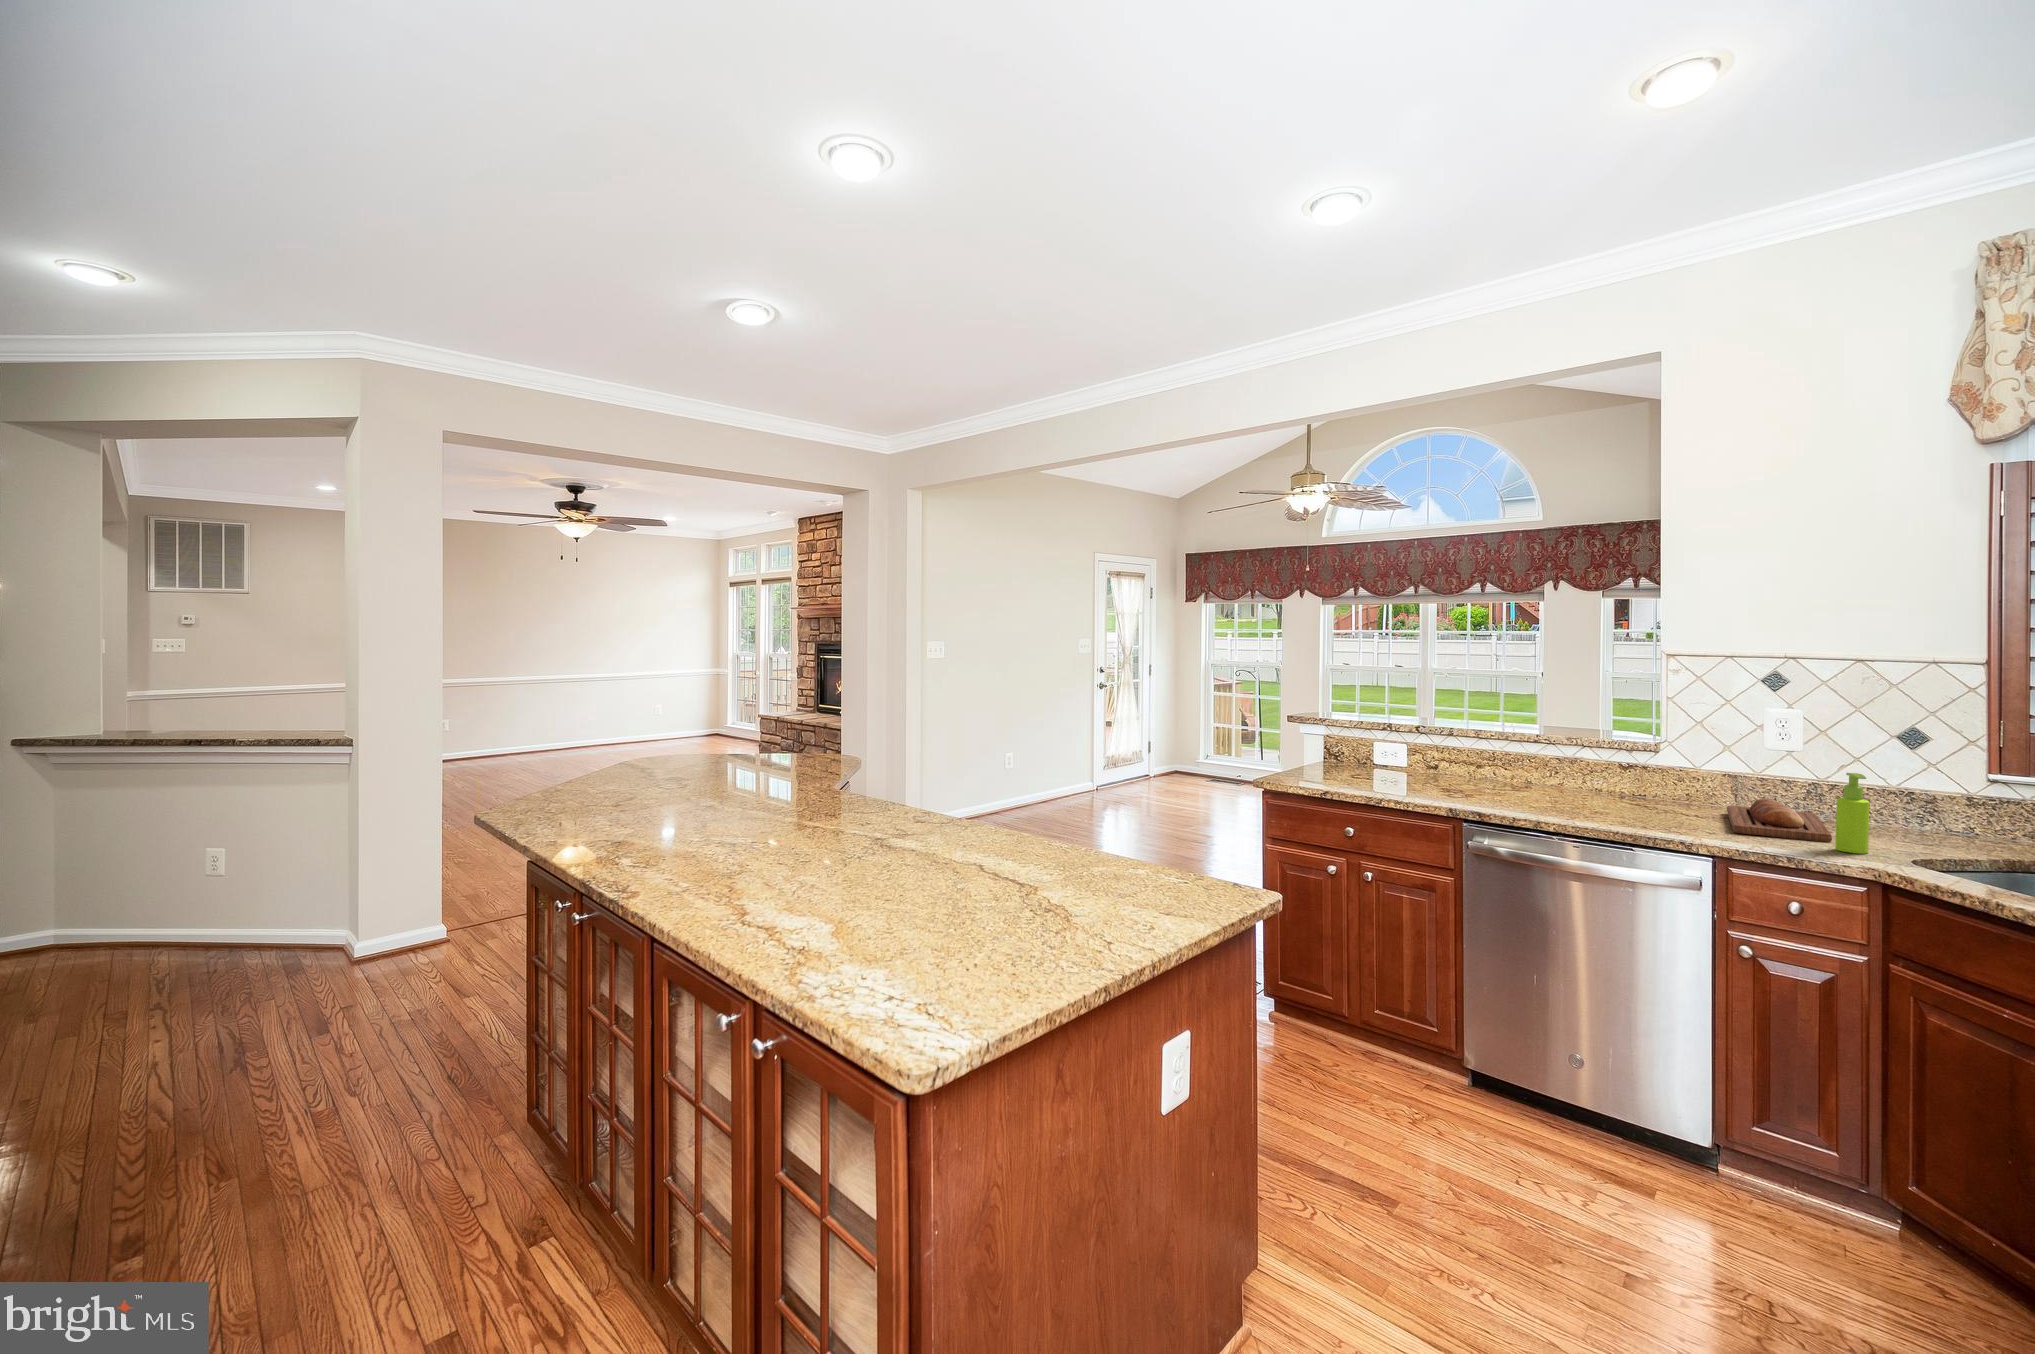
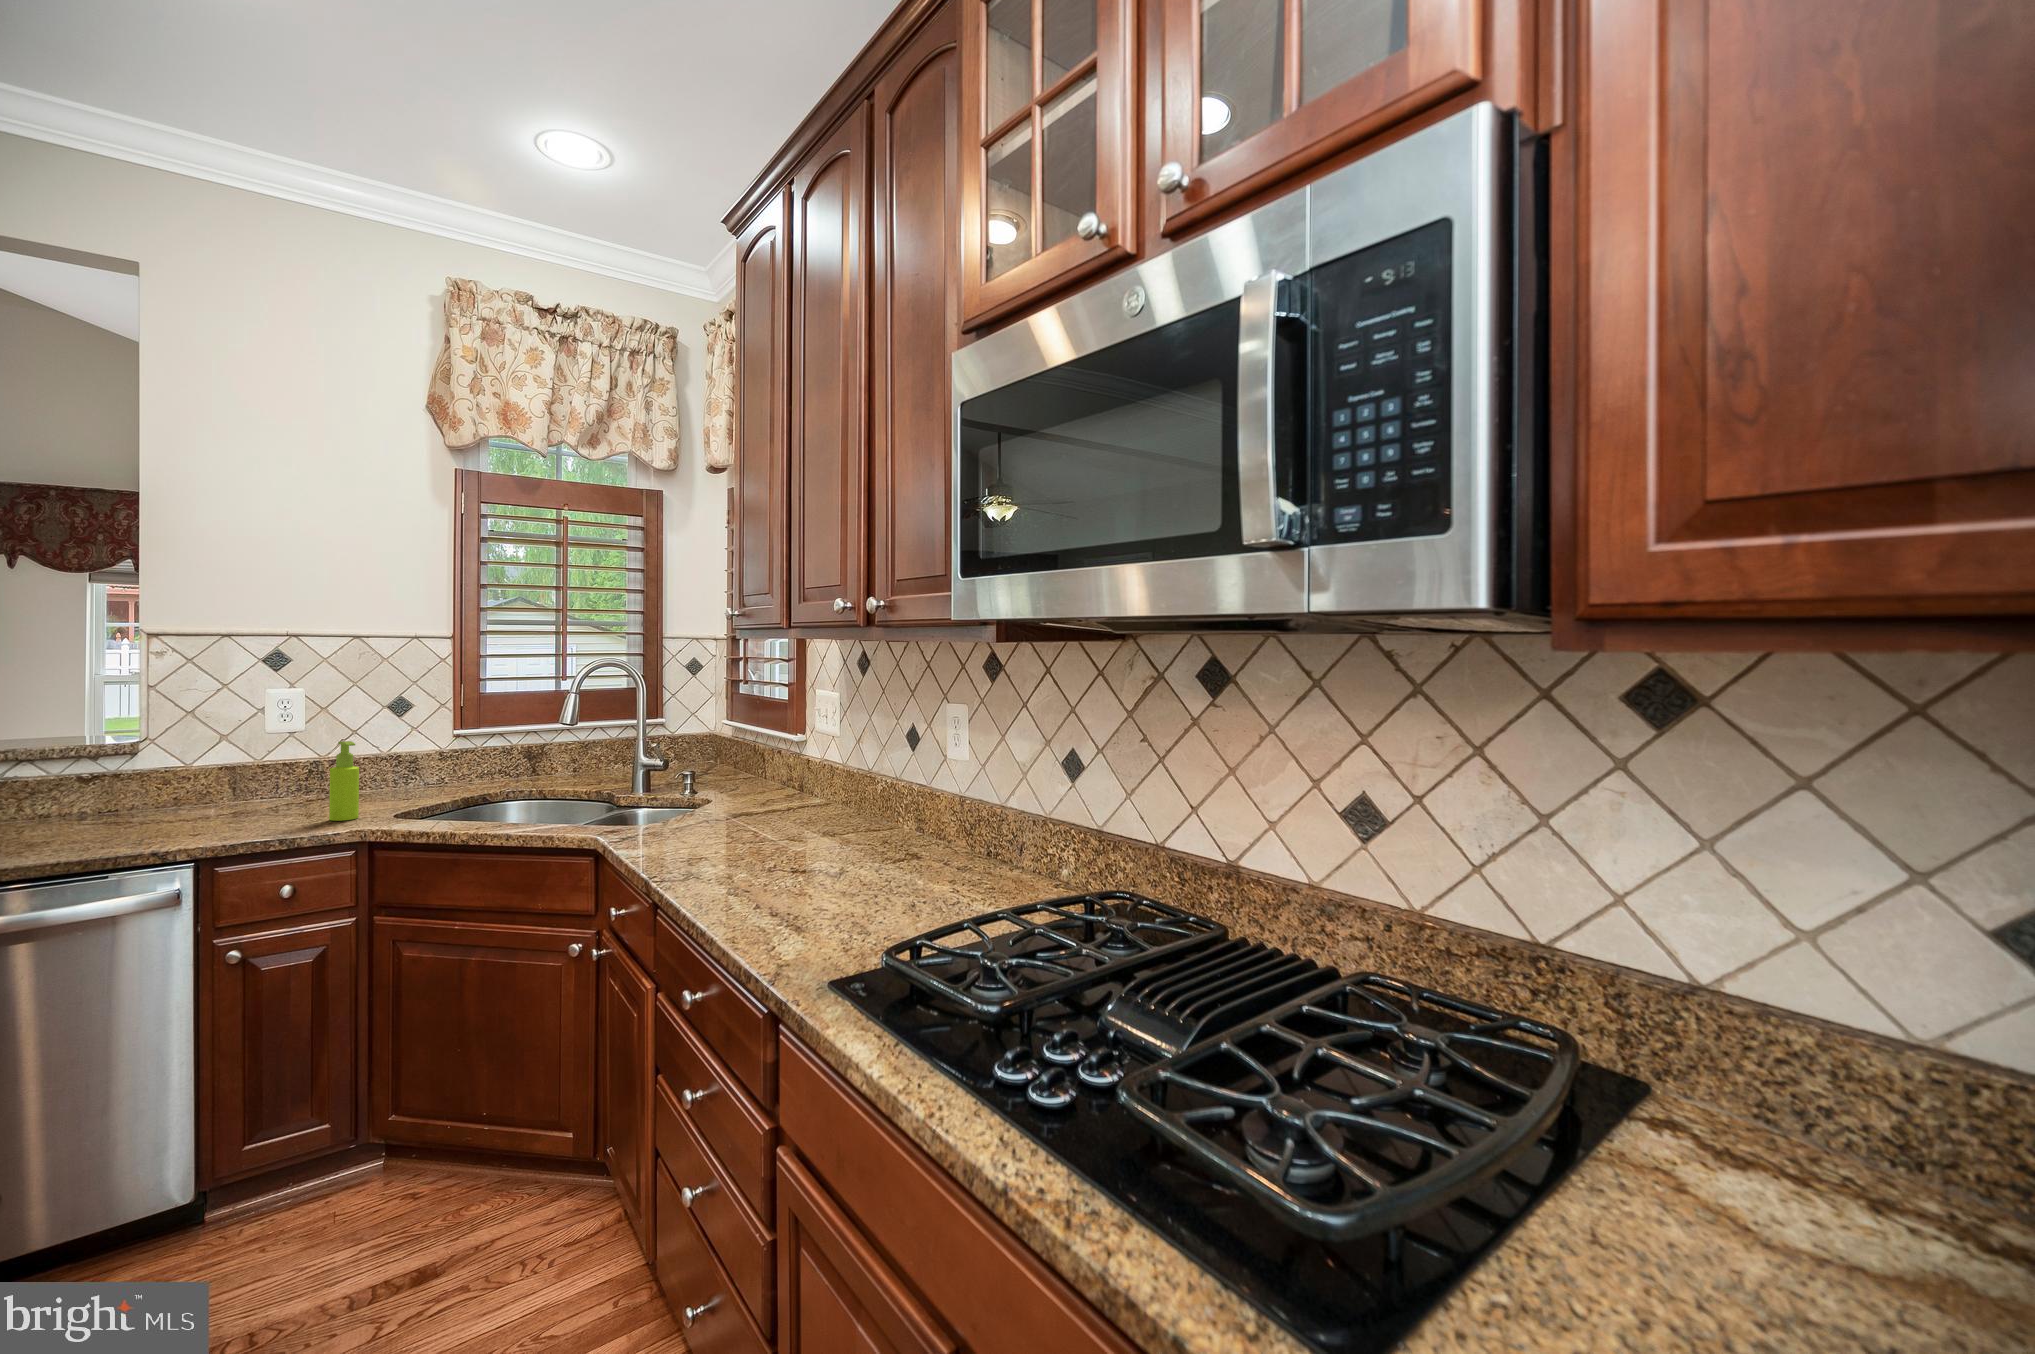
bread loaf: present [1727,799,1832,842] -> none [224,782,328,823]

